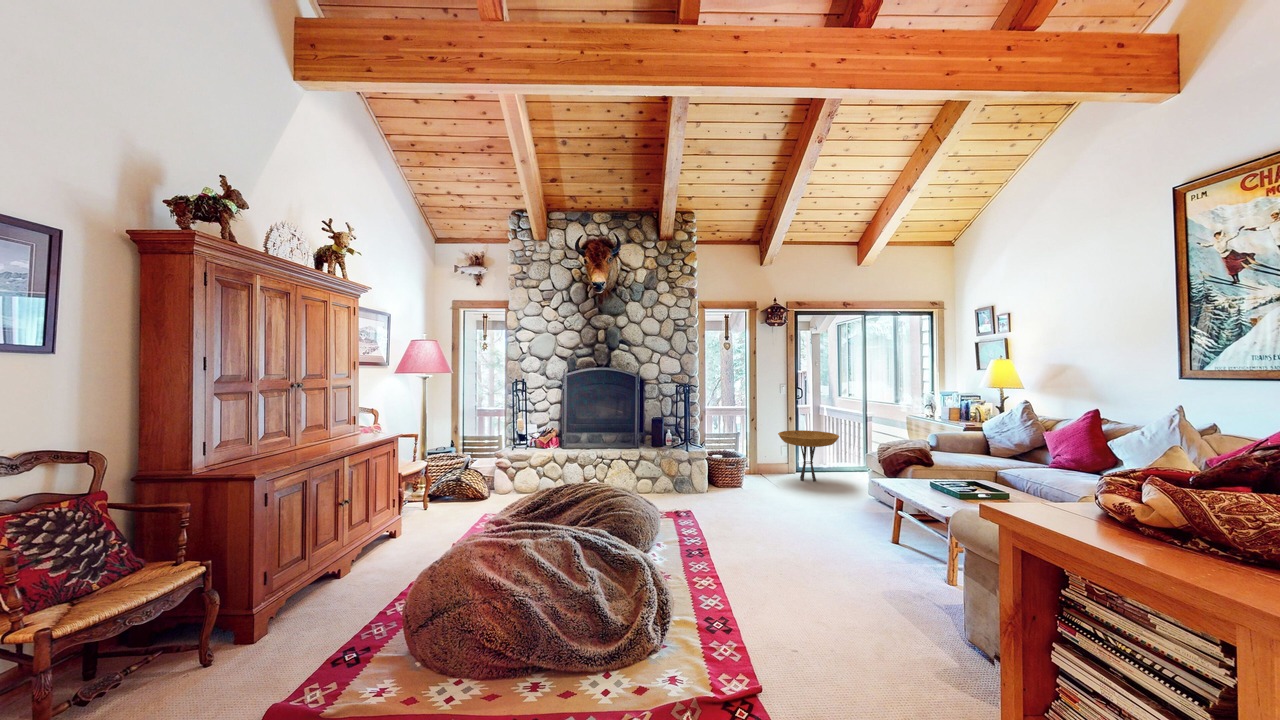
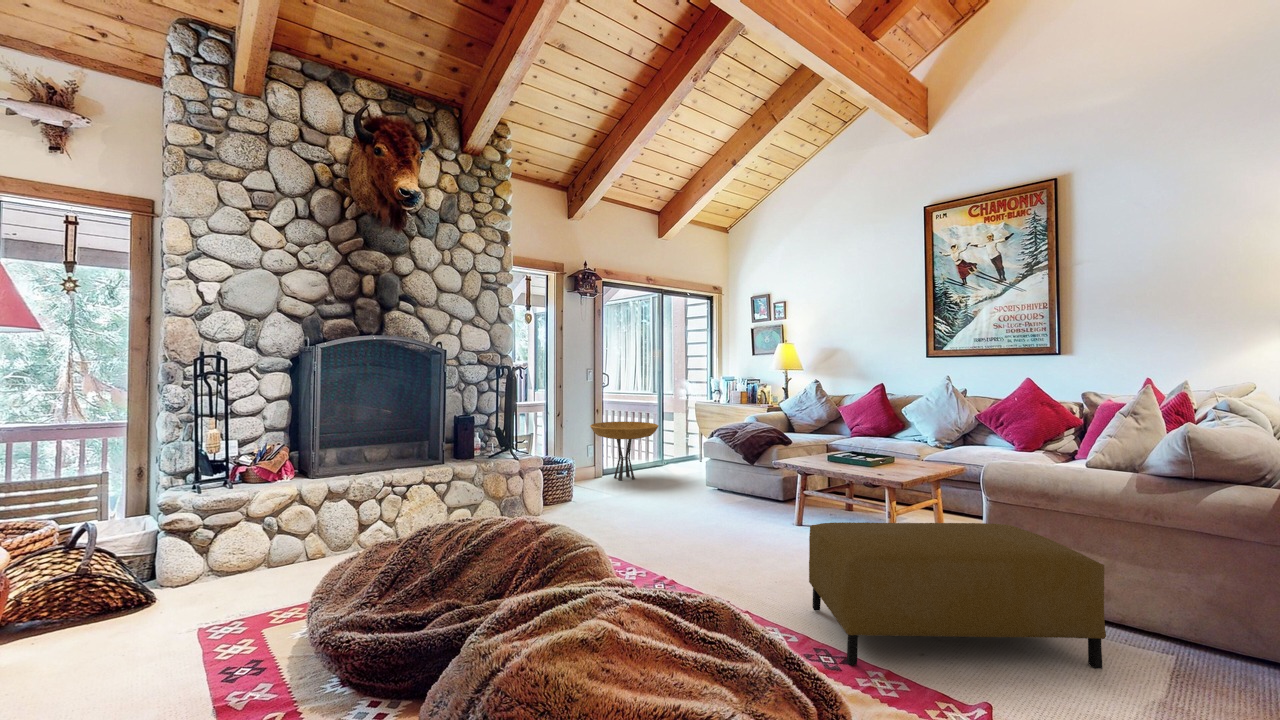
ottoman: none [723,518,929,668] -> present [809,522,1106,669]

